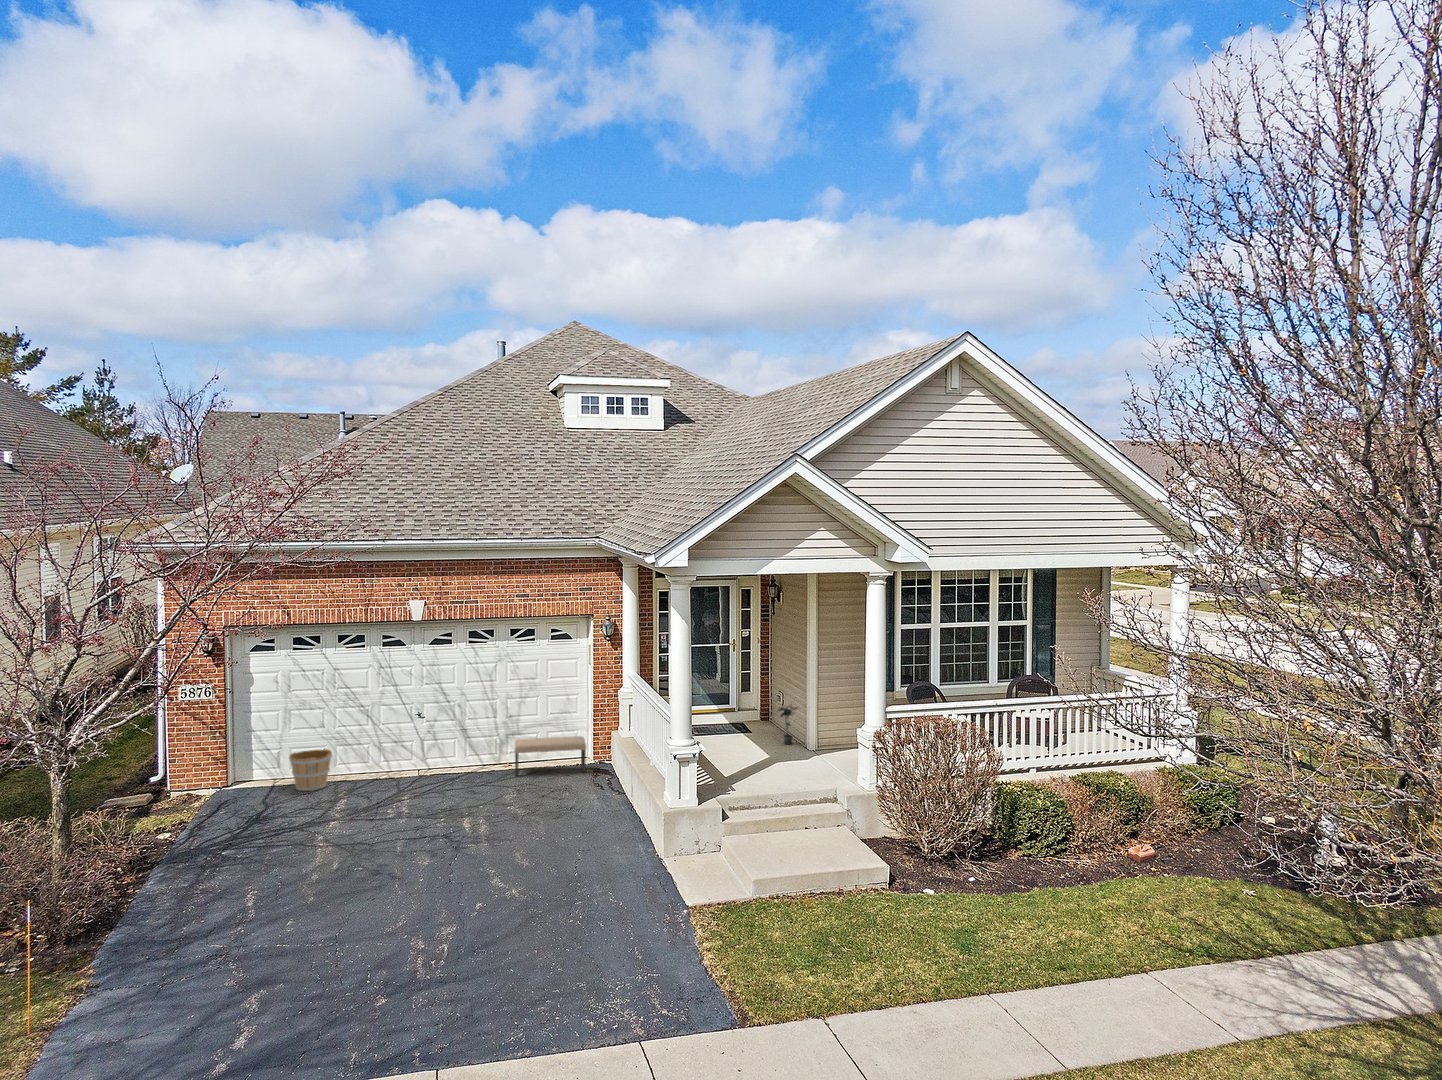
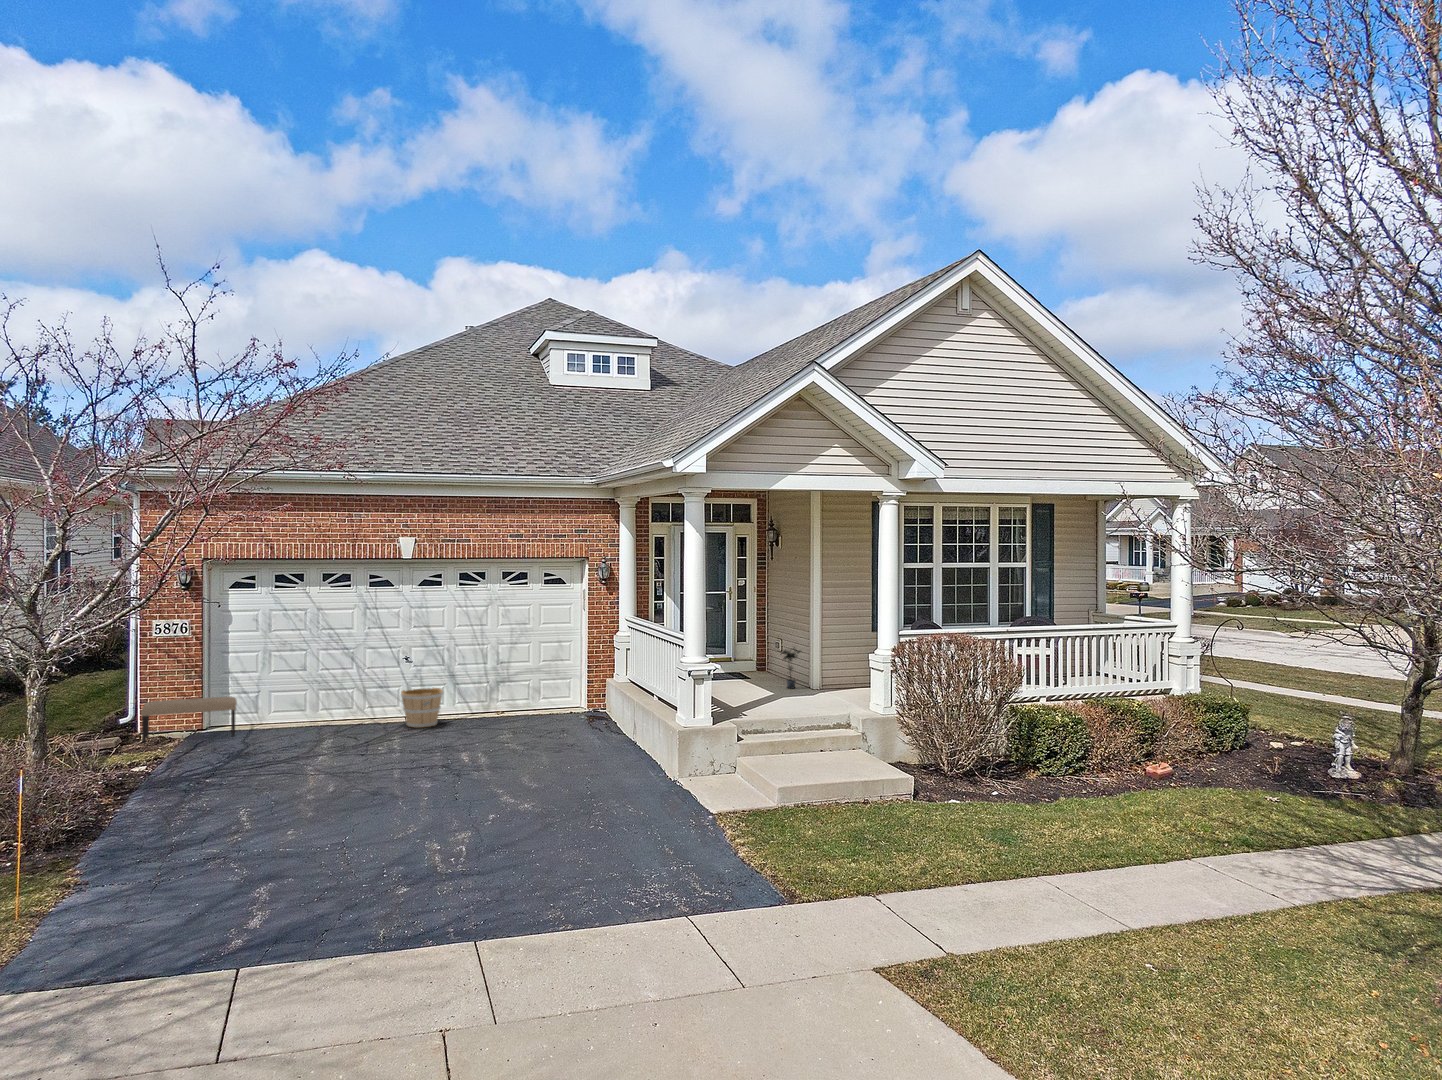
bench: present [515,736,586,776] -> present [141,697,237,743]
wooden bucket: present [289,749,332,791] -> present [401,688,443,728]

